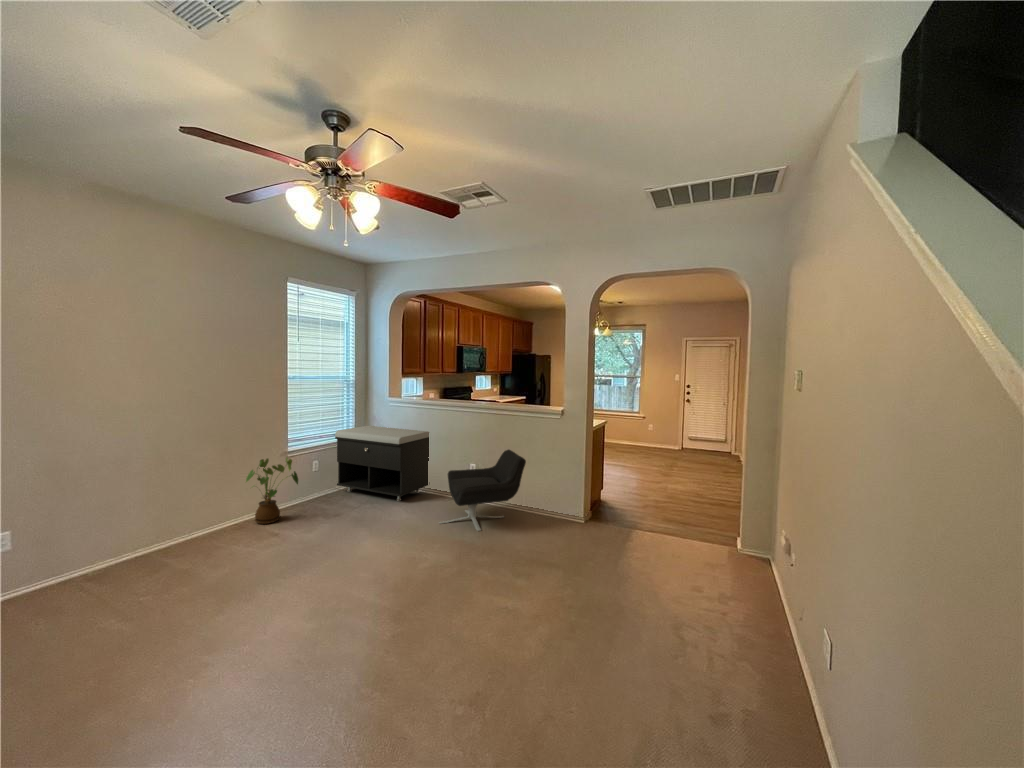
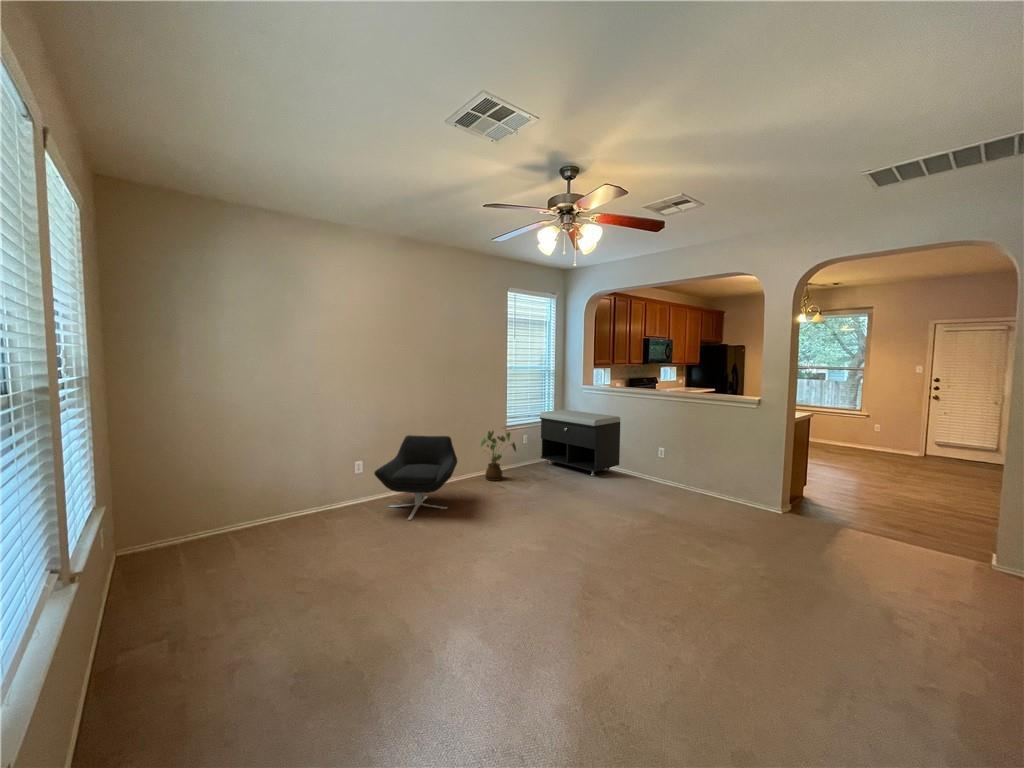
lounge chair: present [439,450,526,531] -> present [374,435,457,520]

